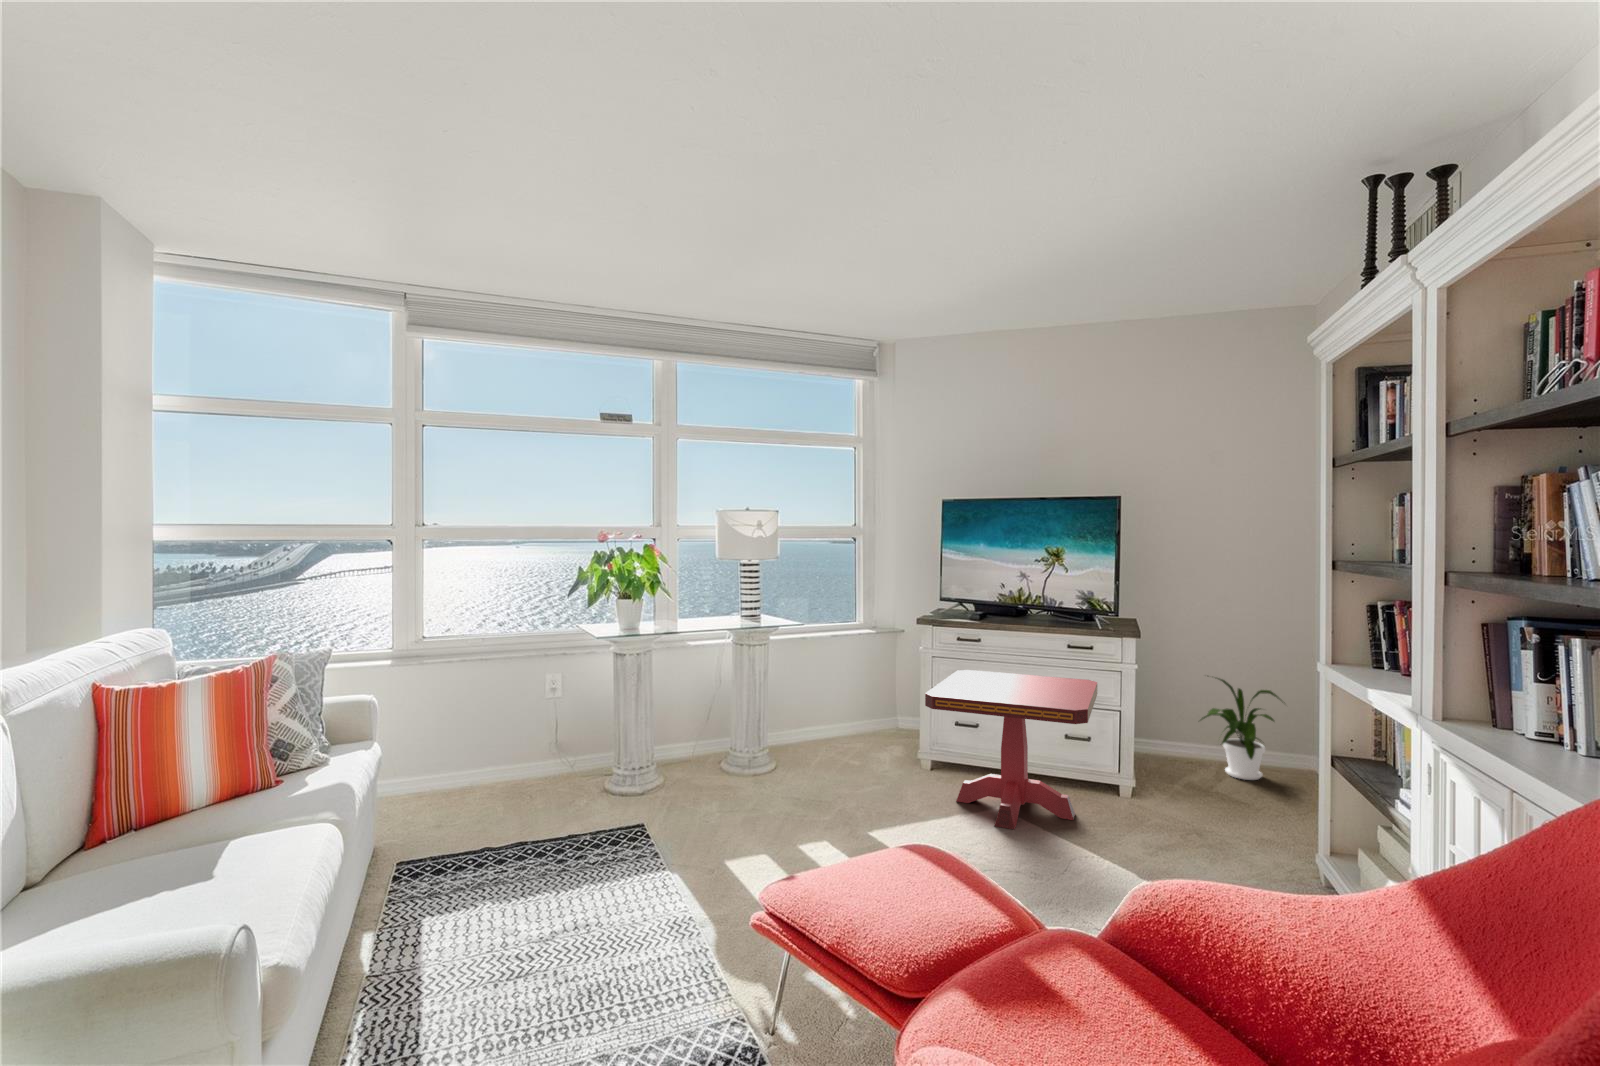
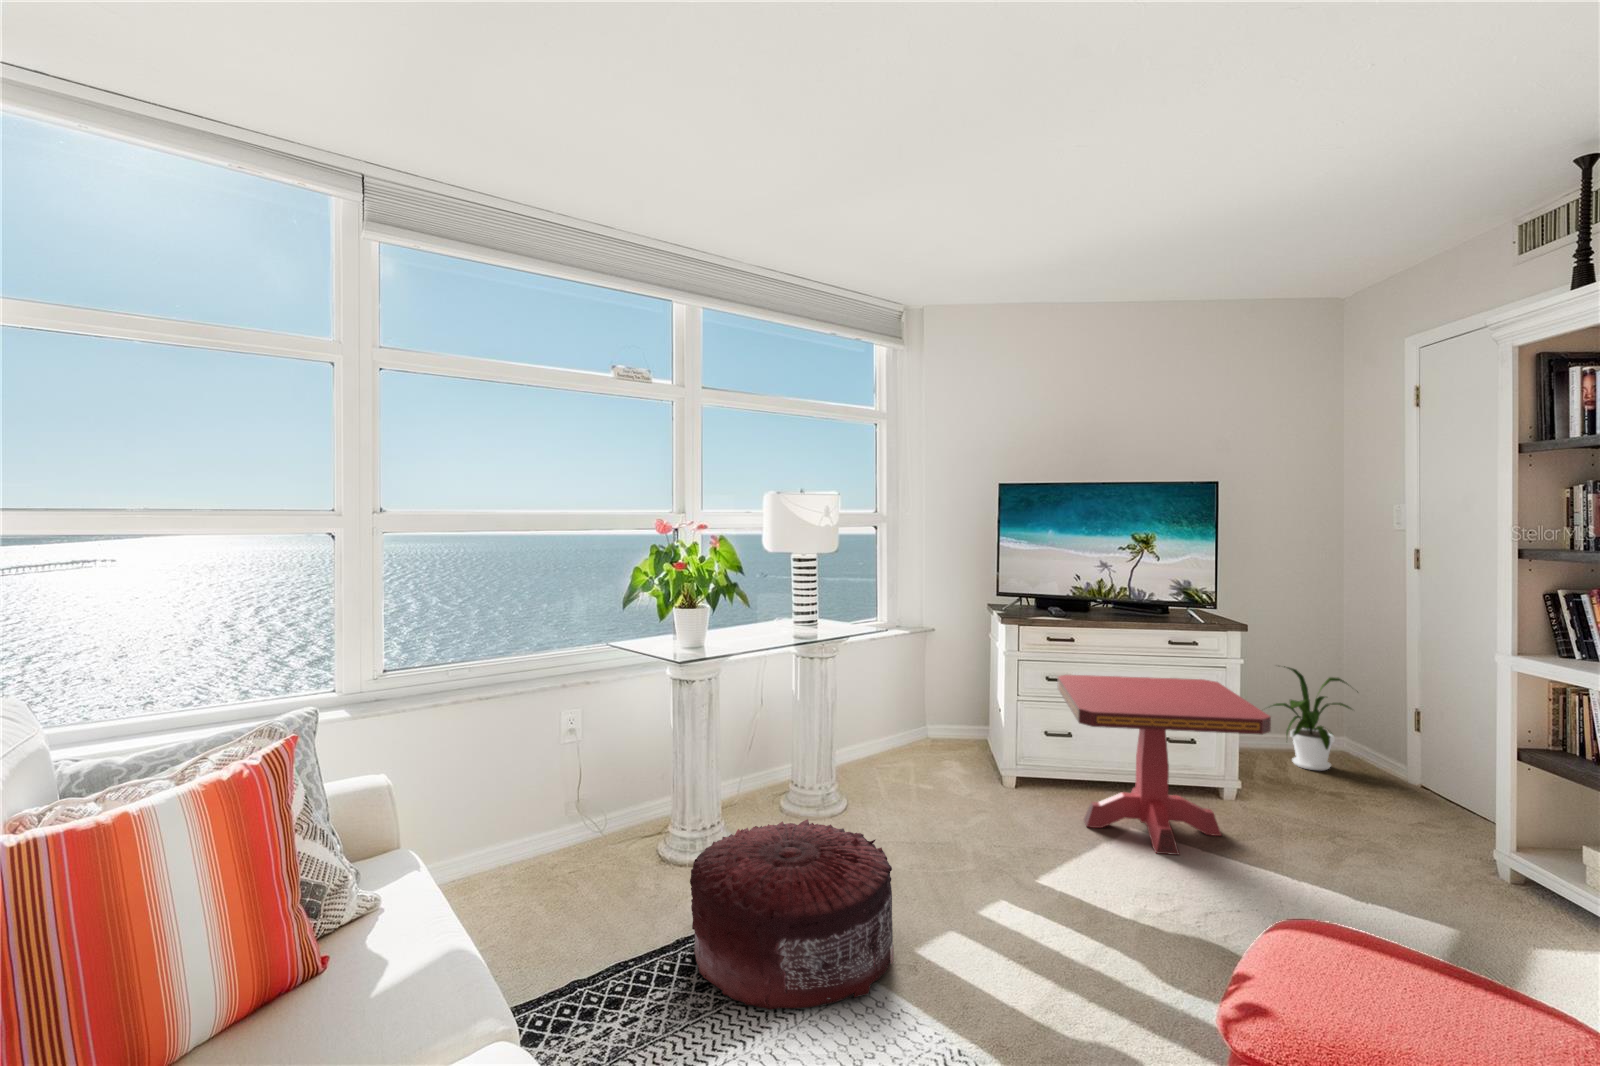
pouf: none [542,760,708,888] -> present [690,819,894,1010]

